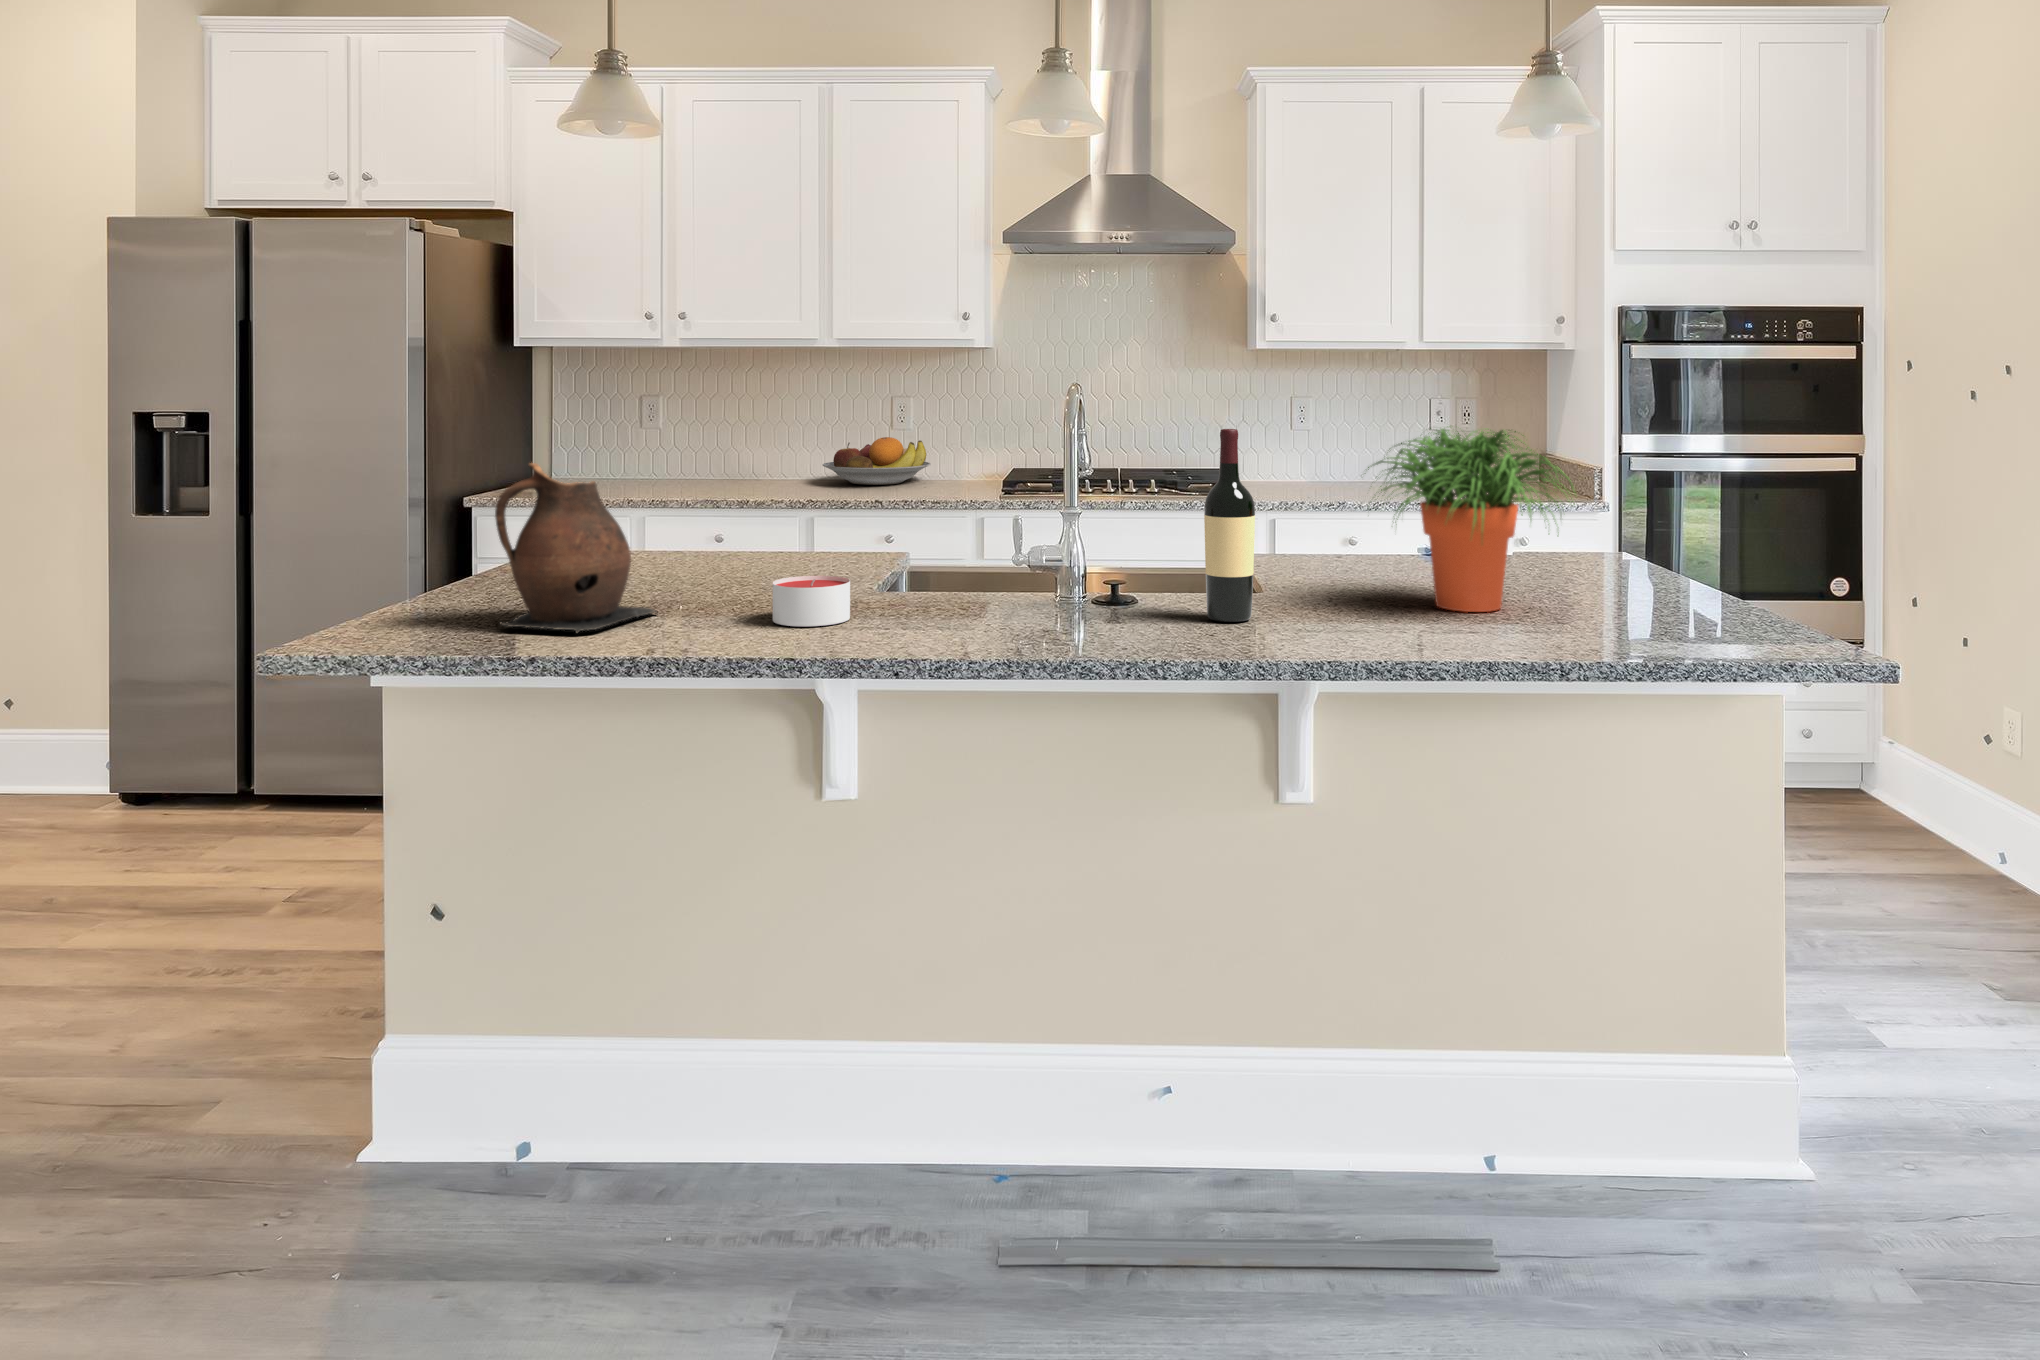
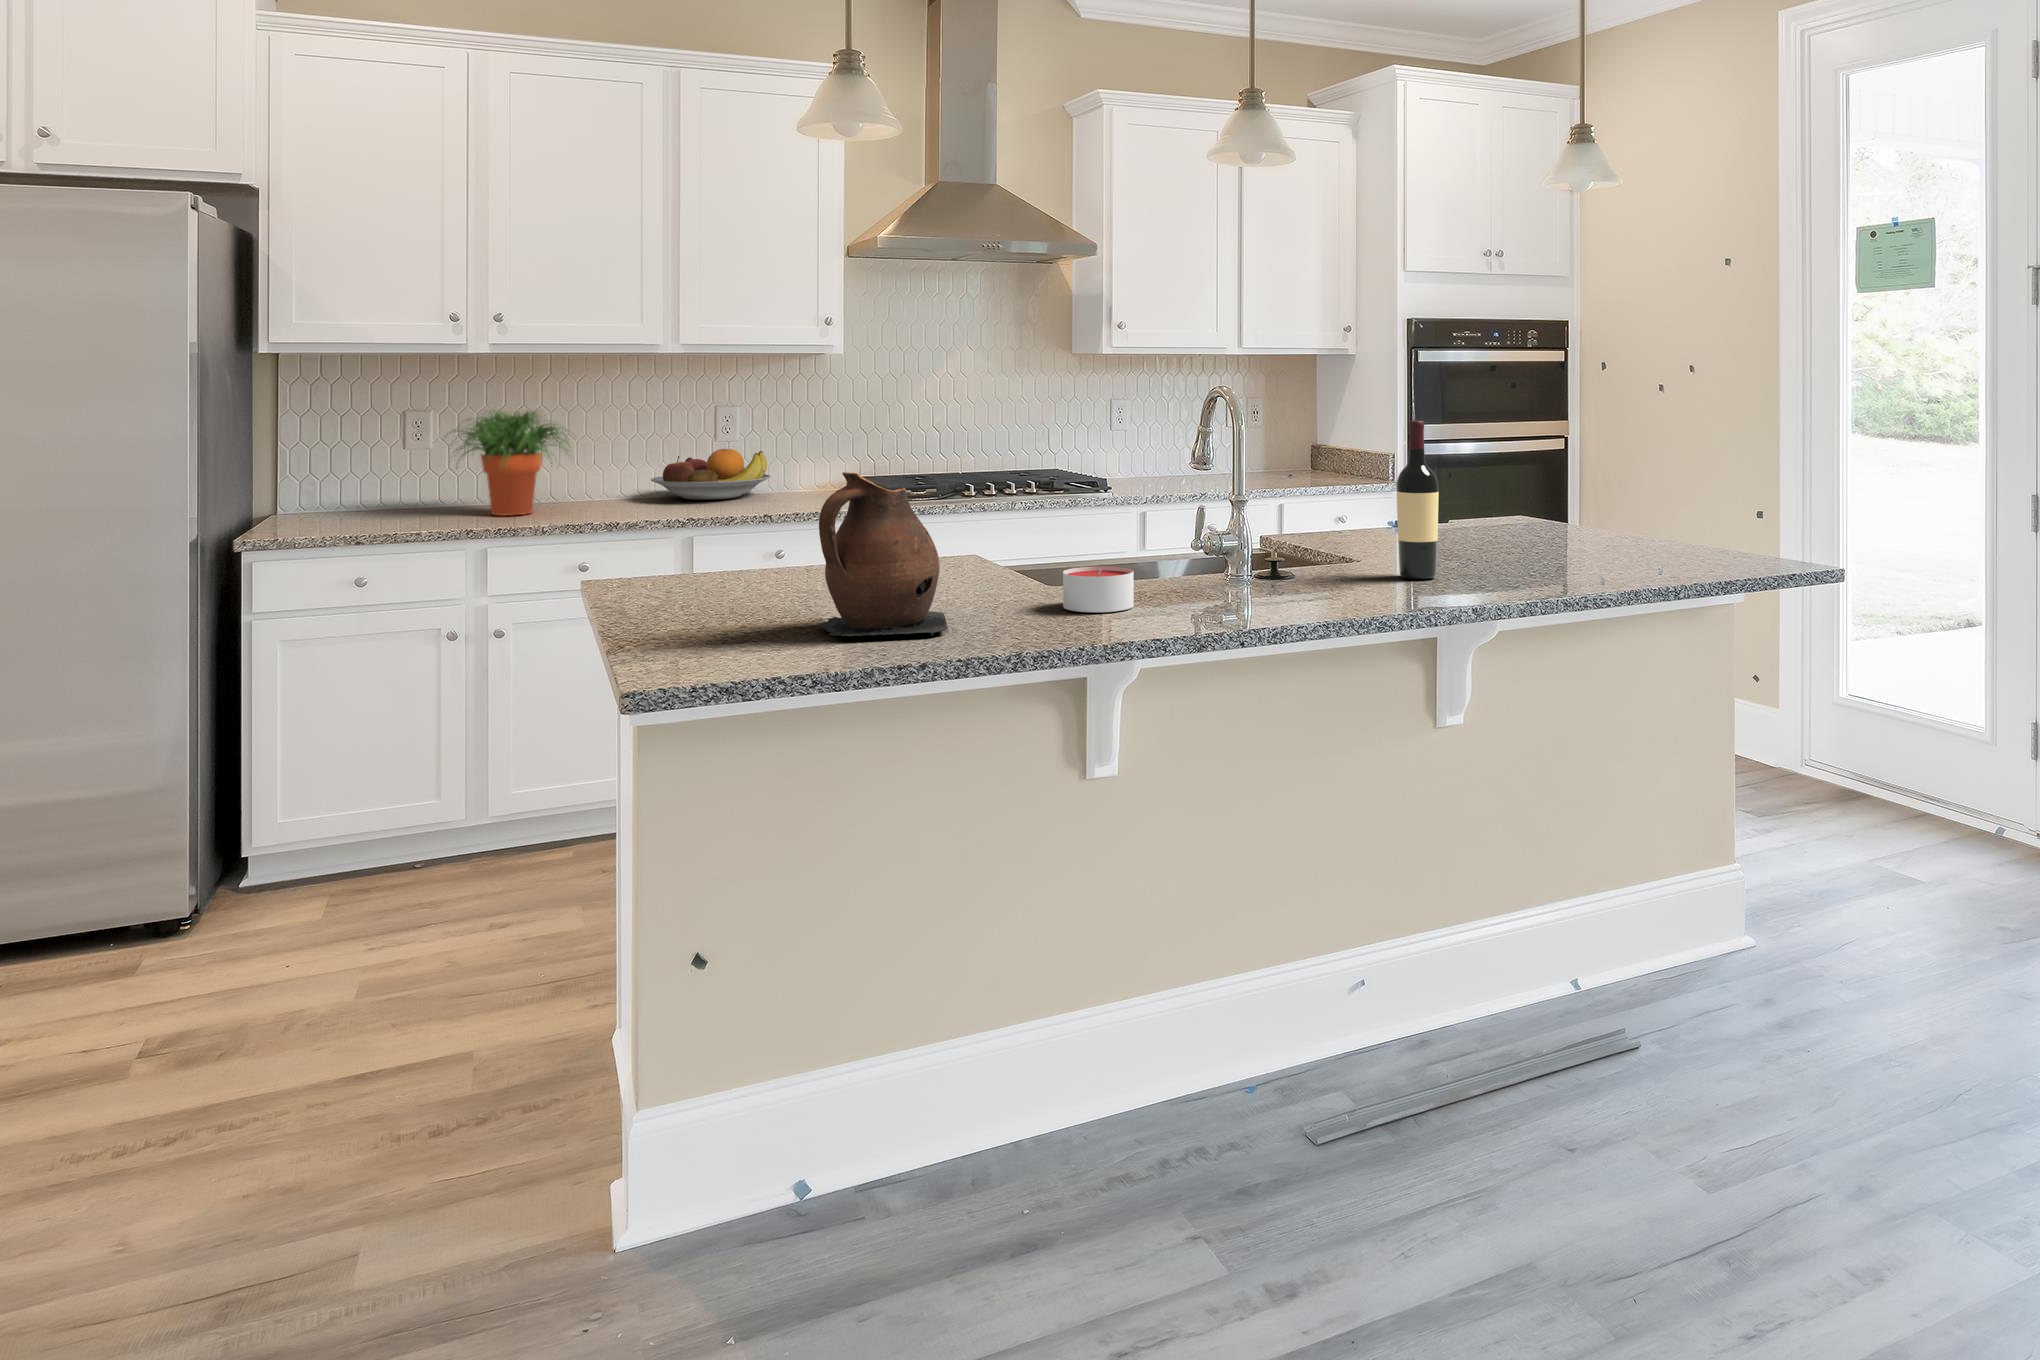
potted plant: present [1368,428,1574,612] -> present [445,411,572,516]

